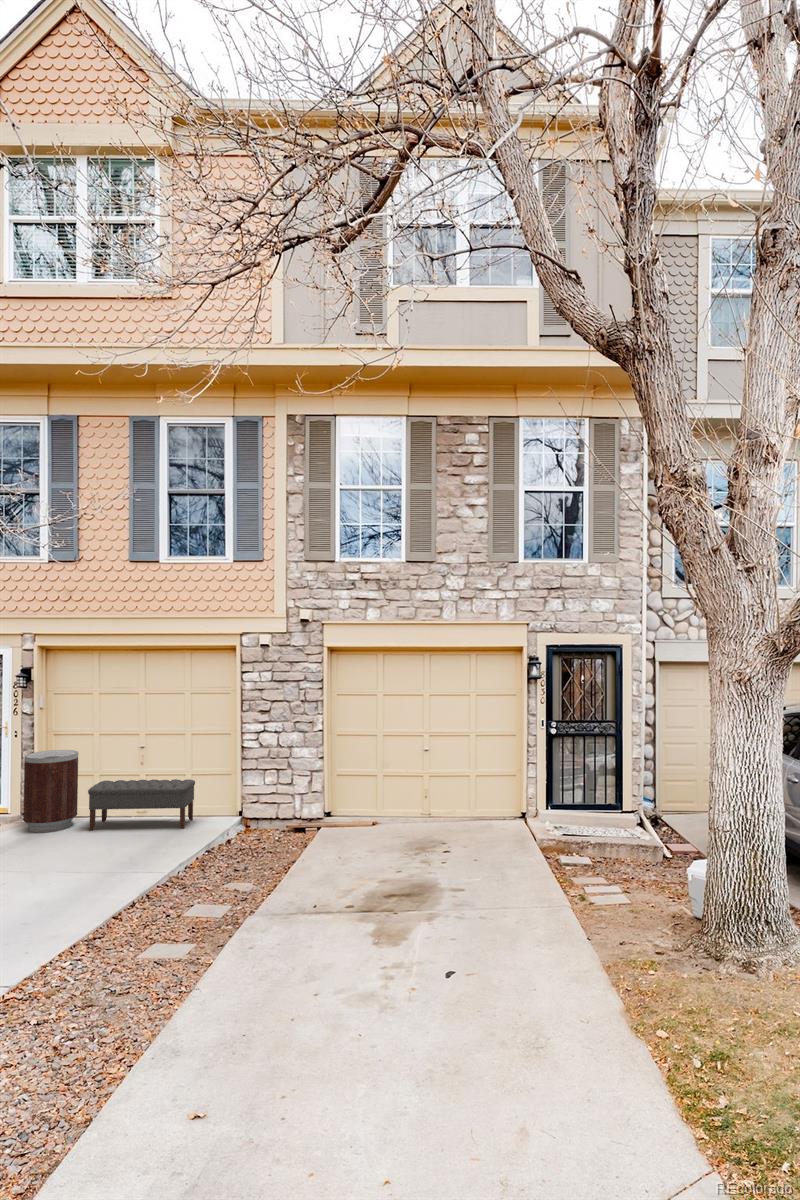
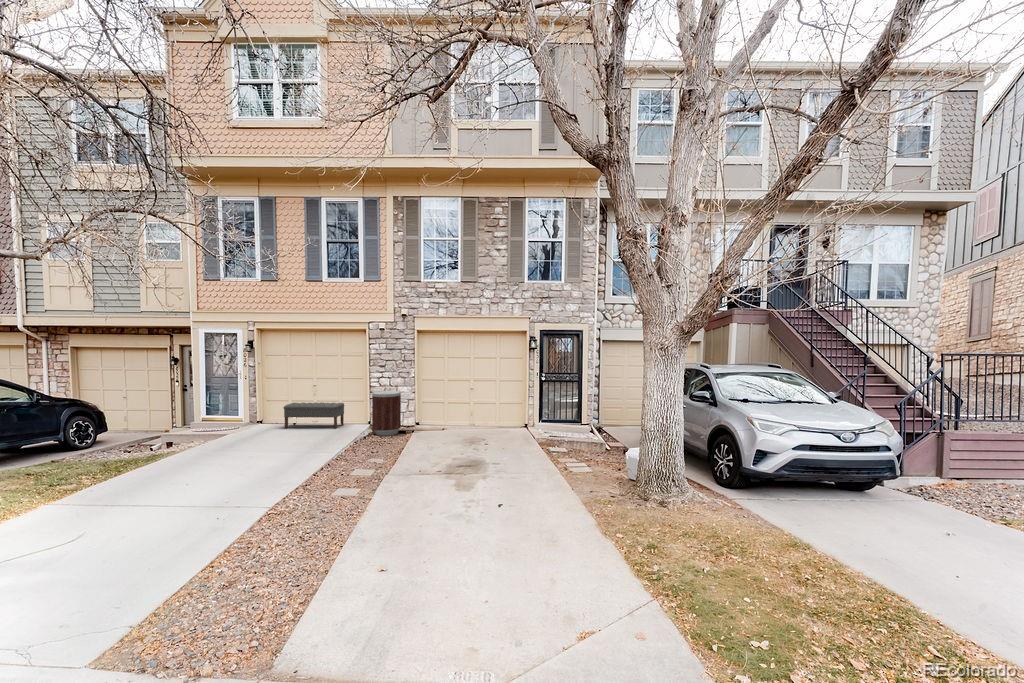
trash can: present [23,750,78,832] -> present [372,391,401,436]

